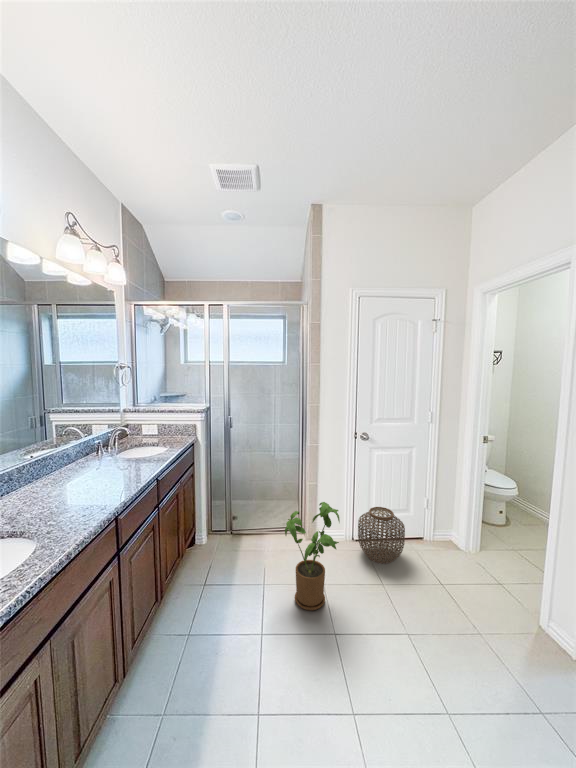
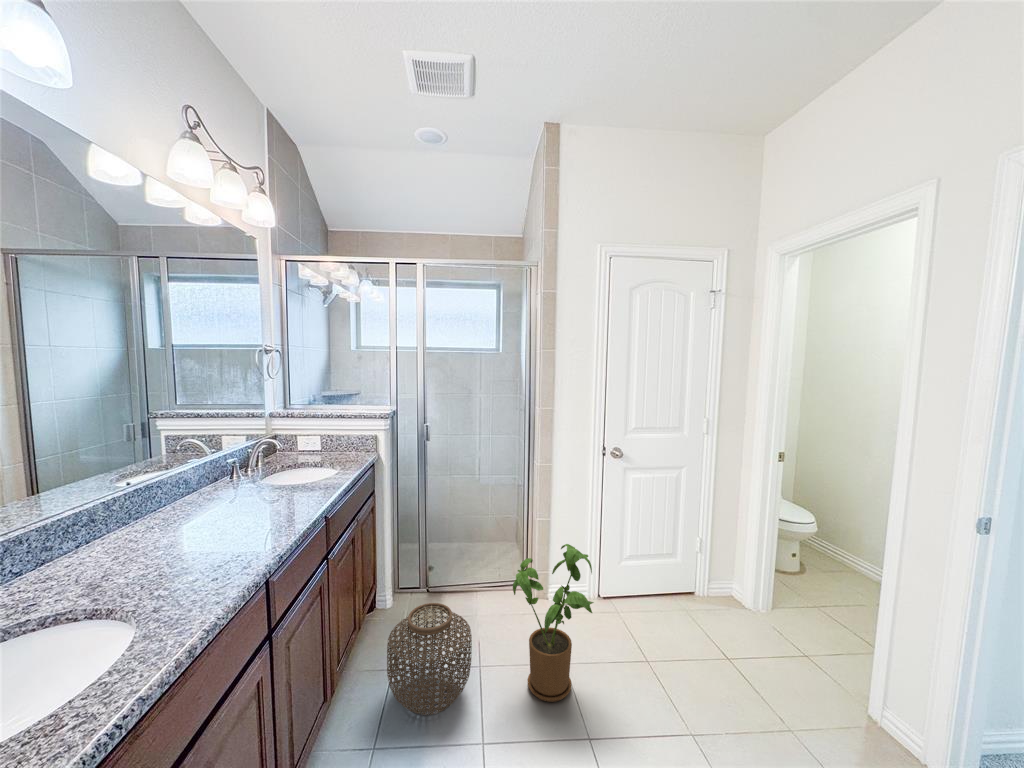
woven basket: present [358,507,405,564] -> present [387,603,472,715]

